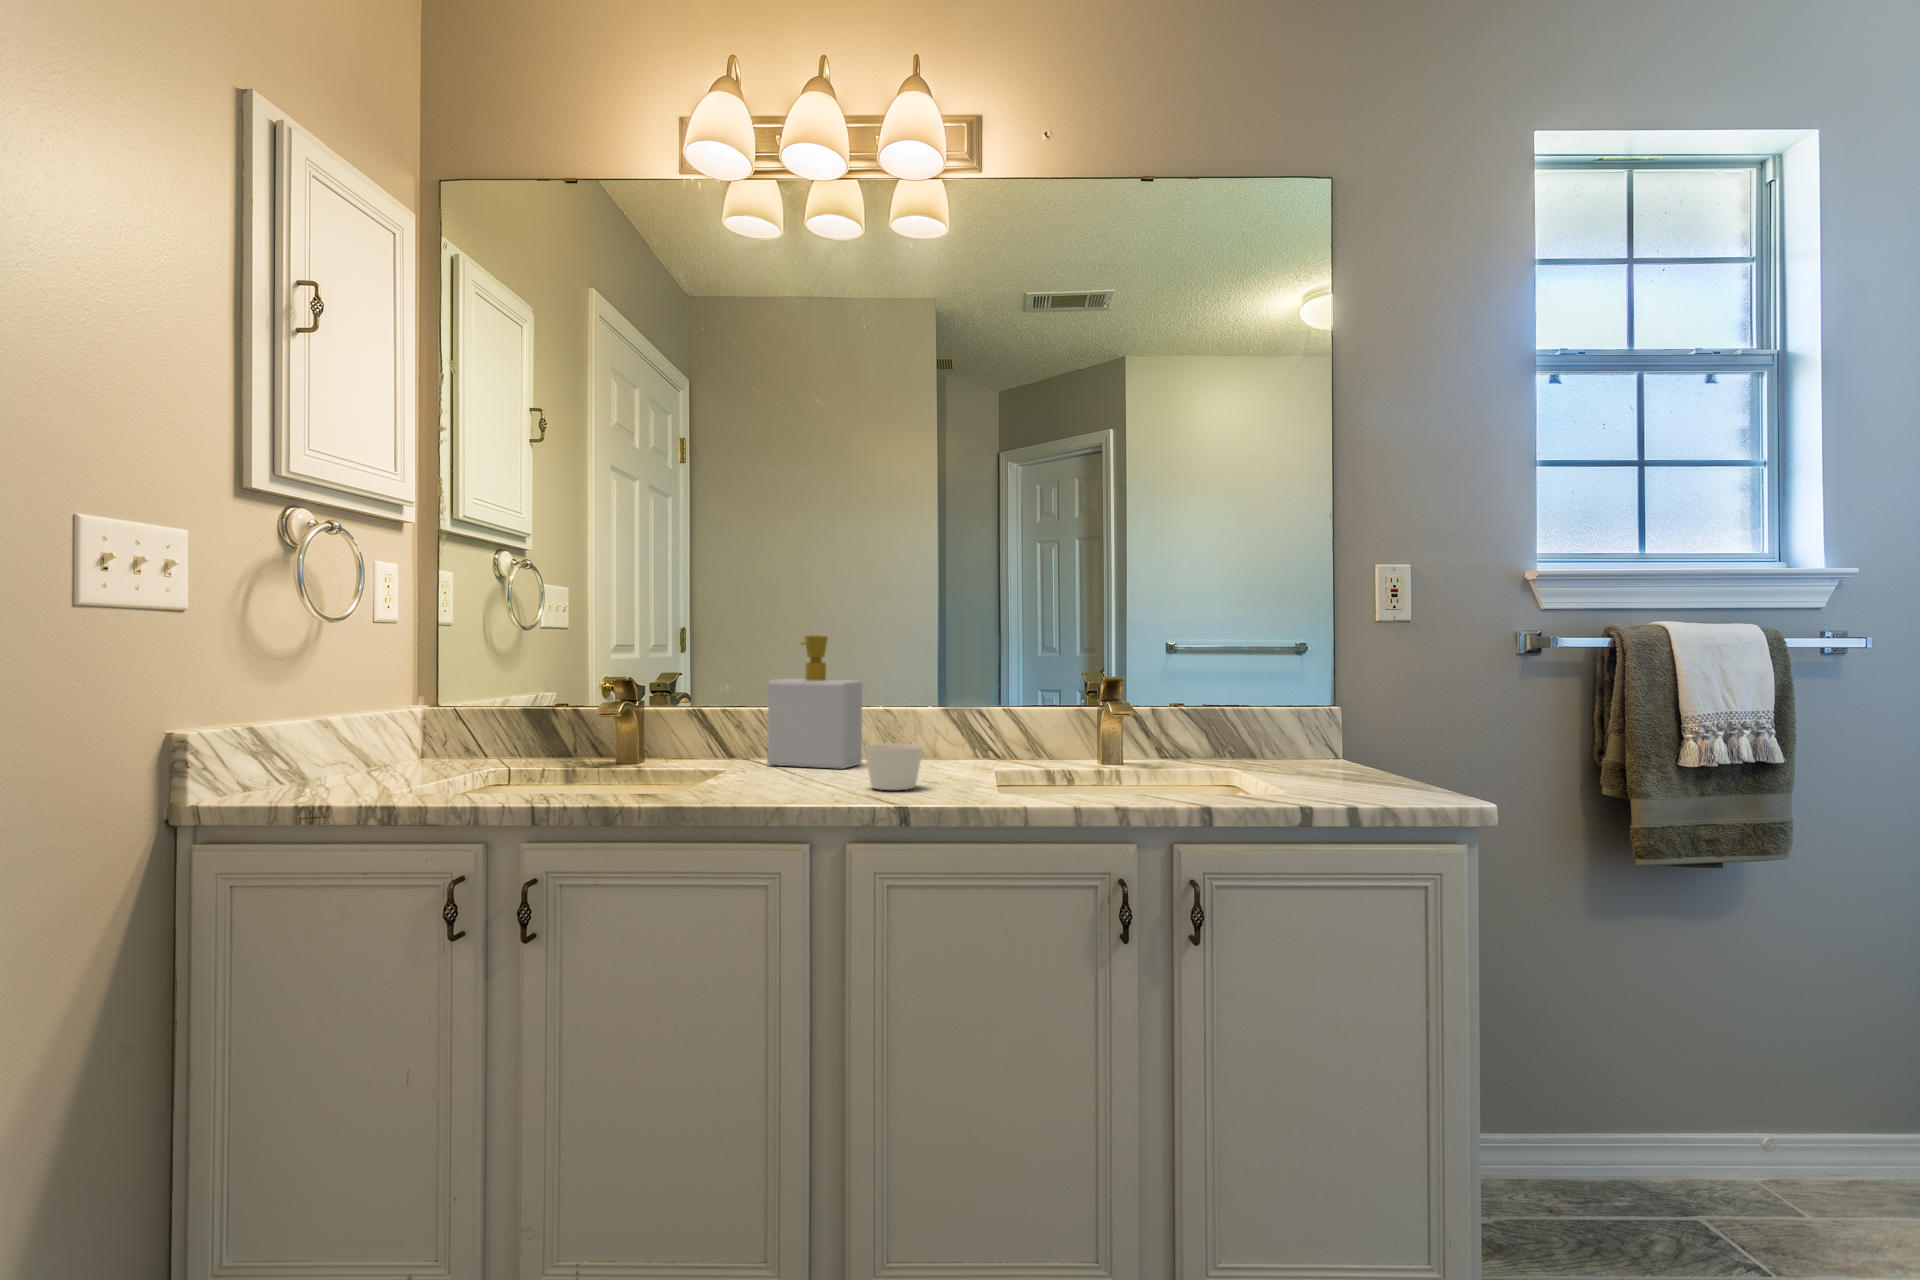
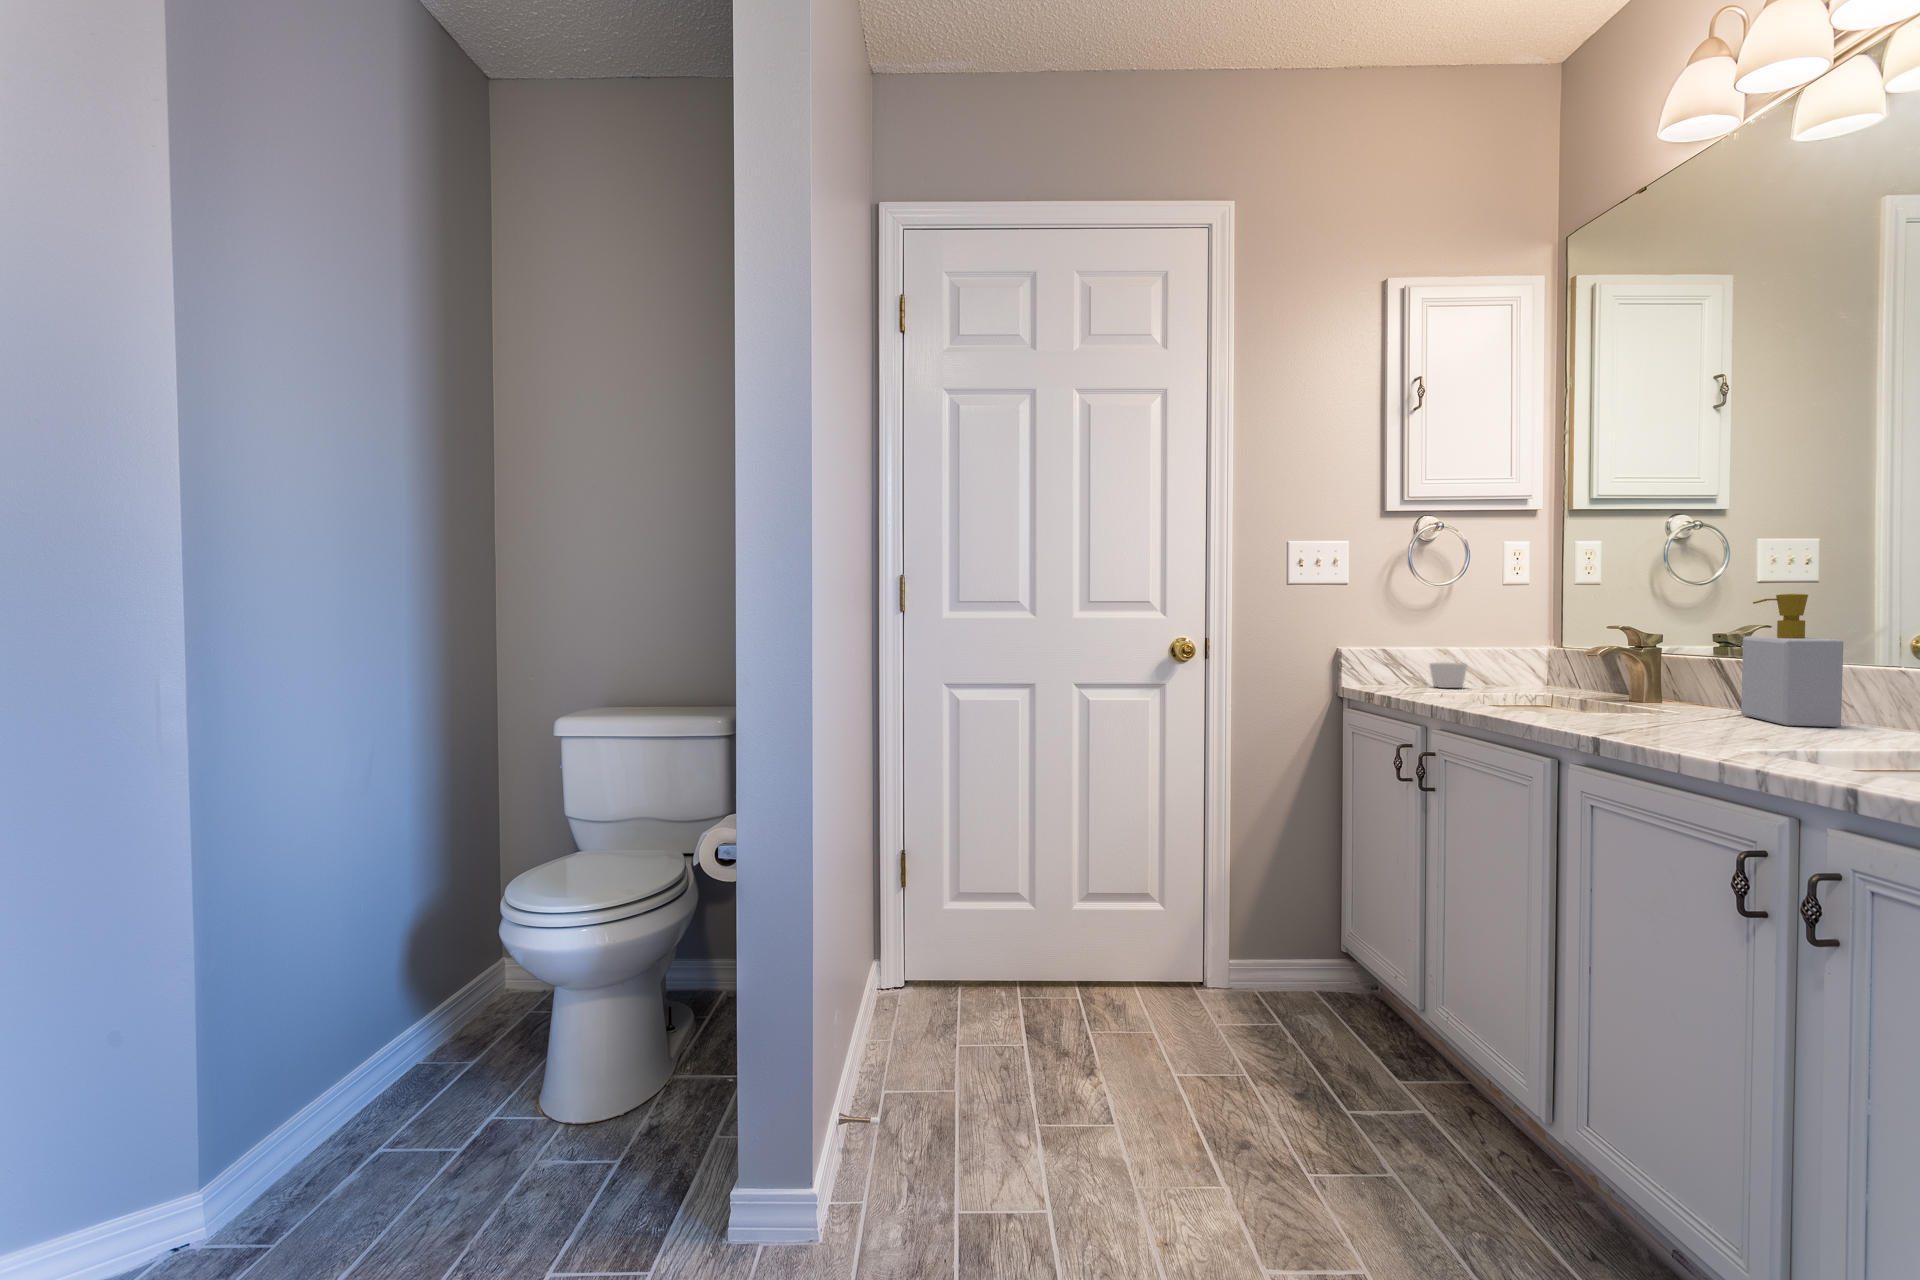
candle: present [865,744,923,790] -> present [1429,662,1467,688]

